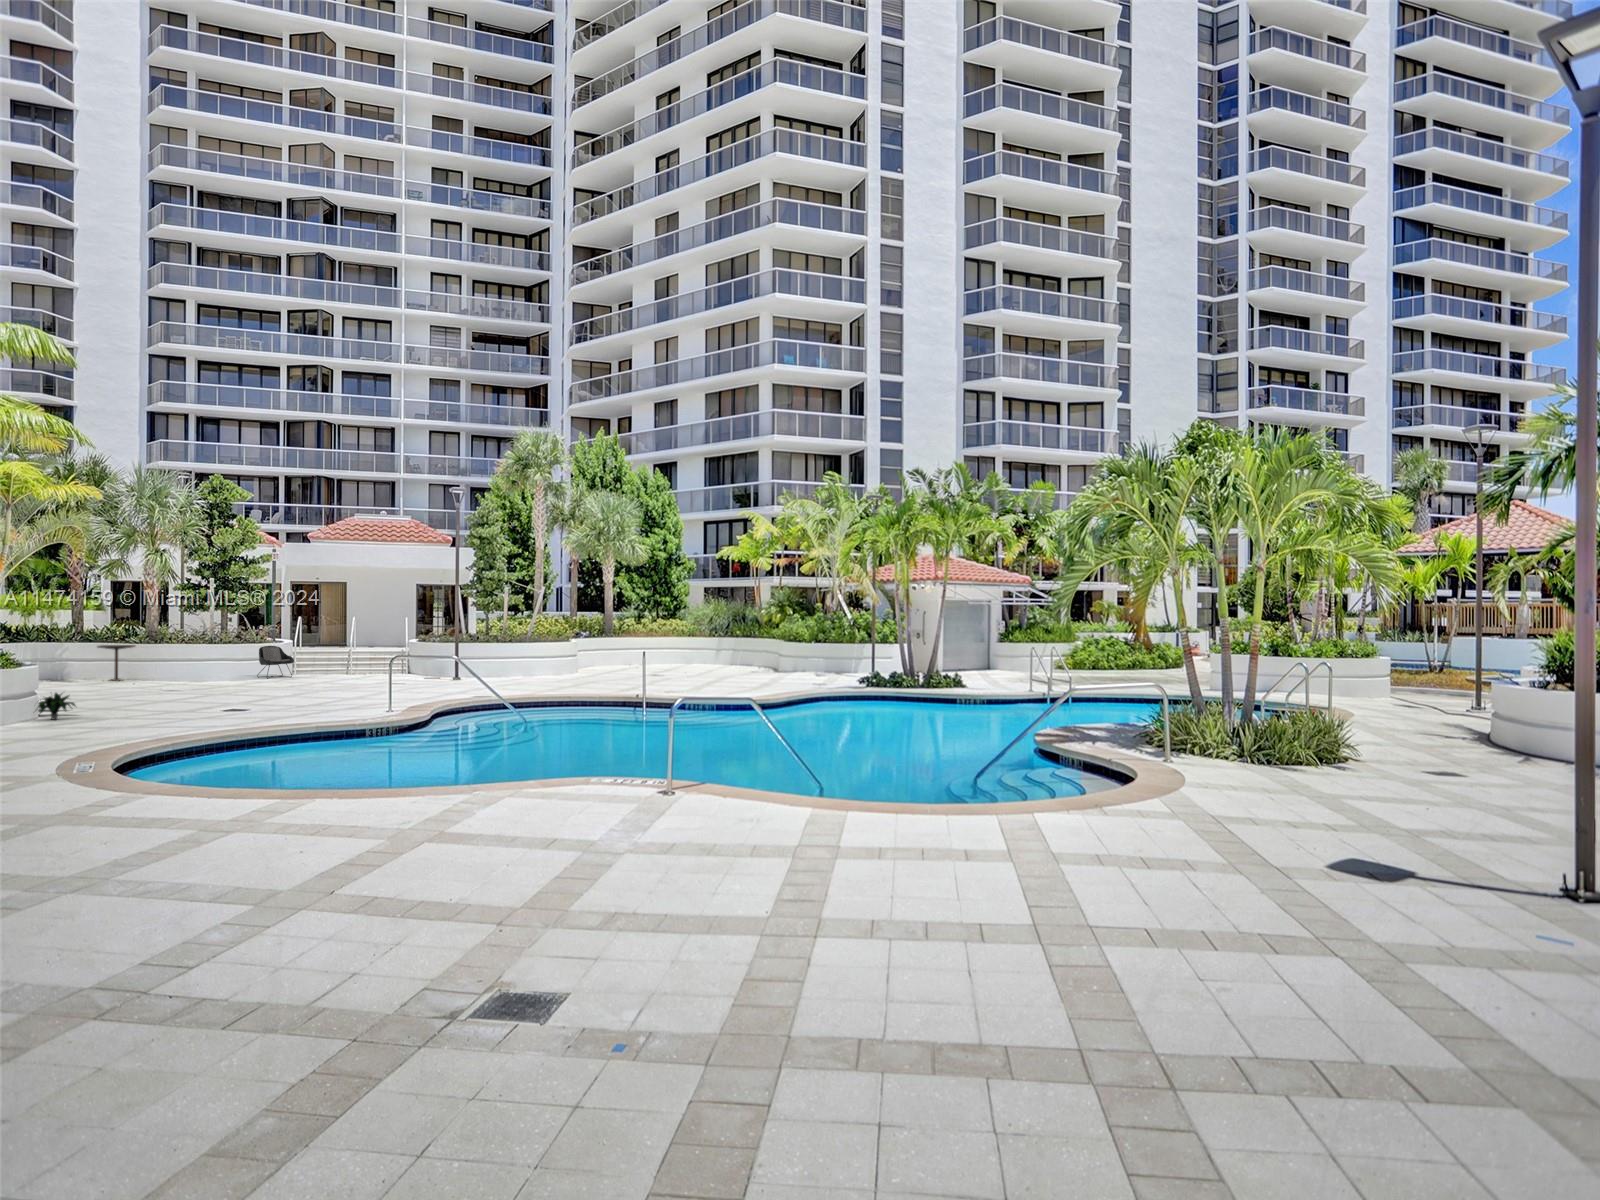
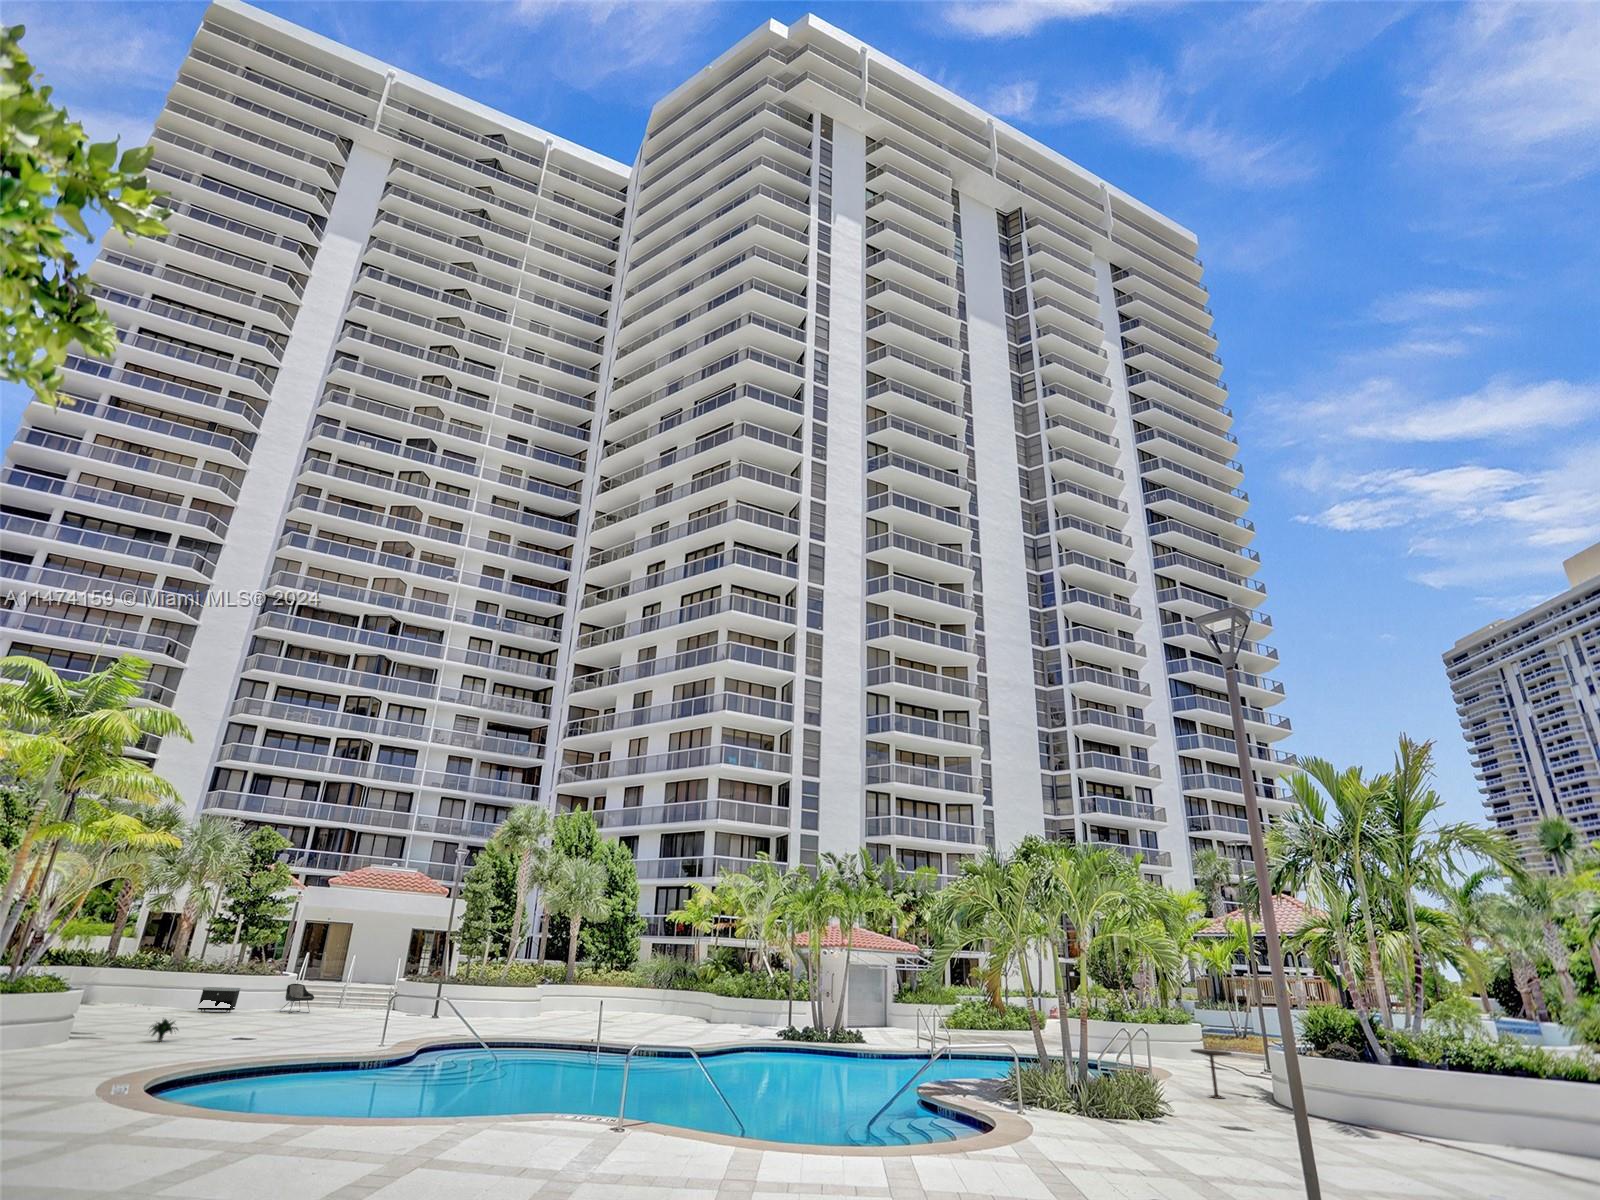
pedestal table: present [98,645,135,681] -> present [1191,1049,1231,1099]
storage bench: none [155,653,202,681] -> present [197,987,240,1013]

